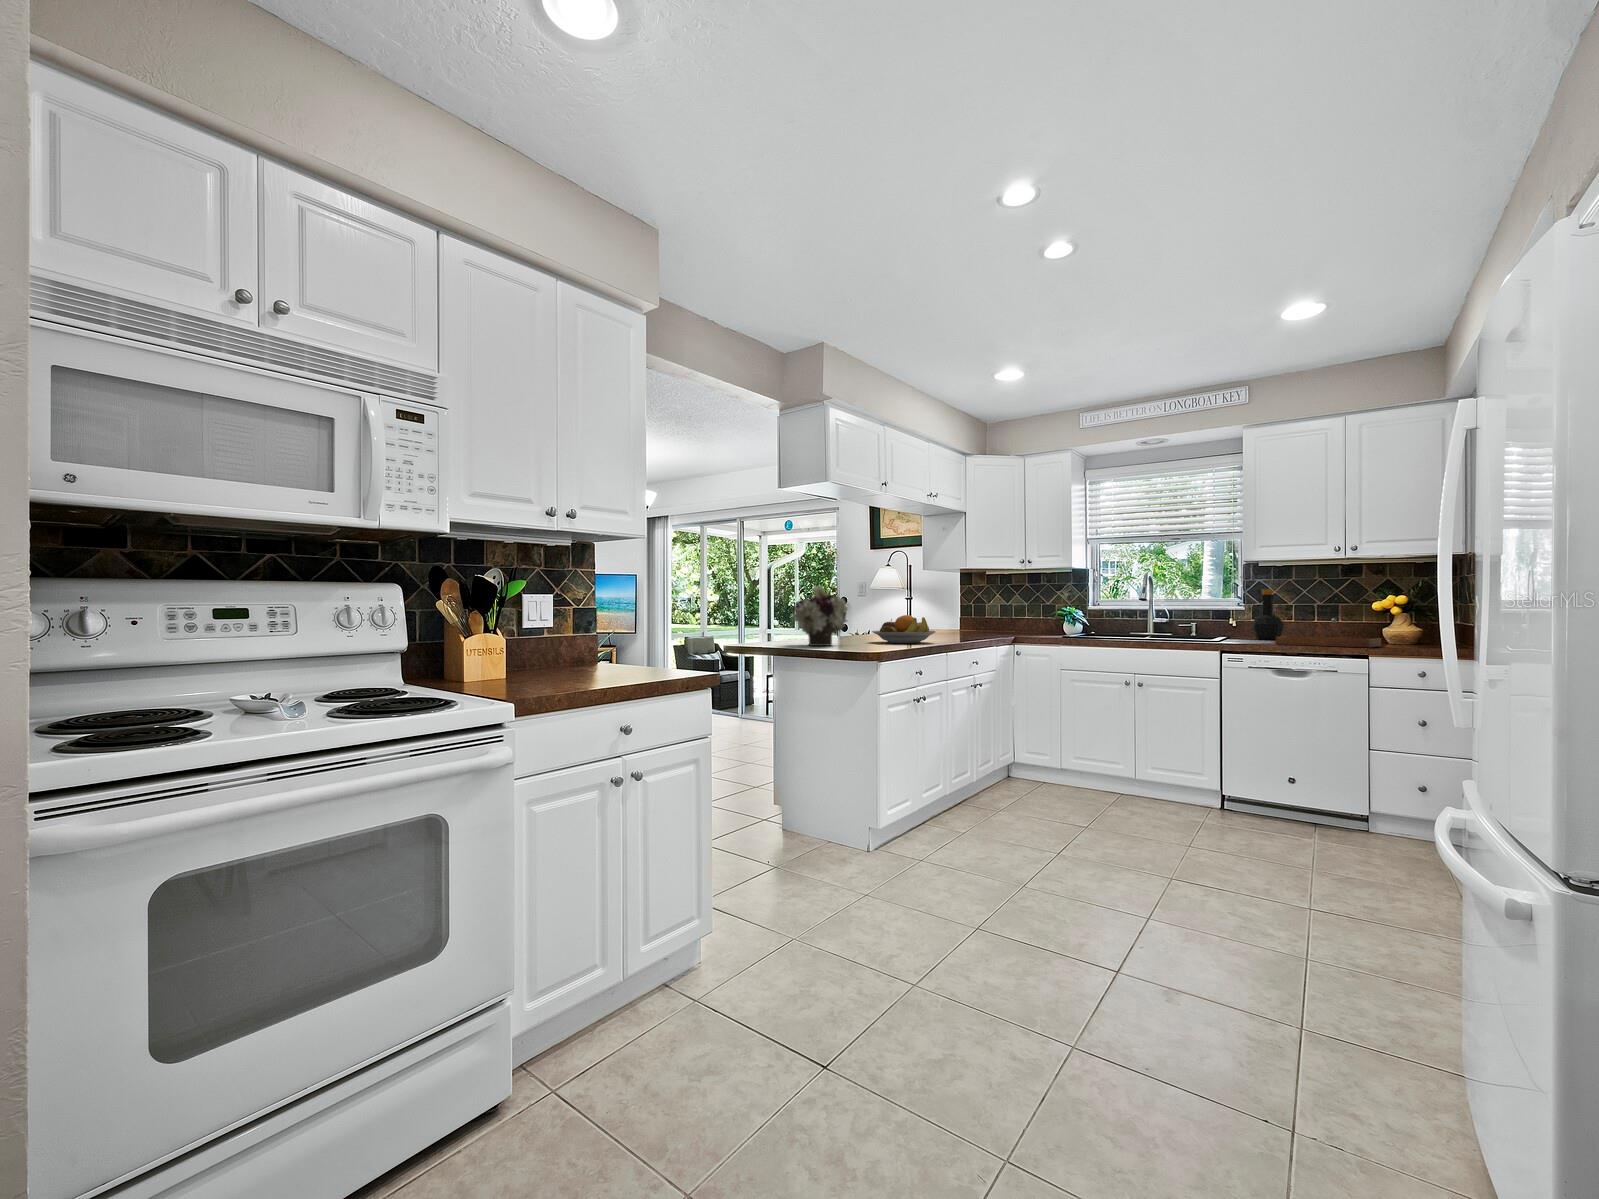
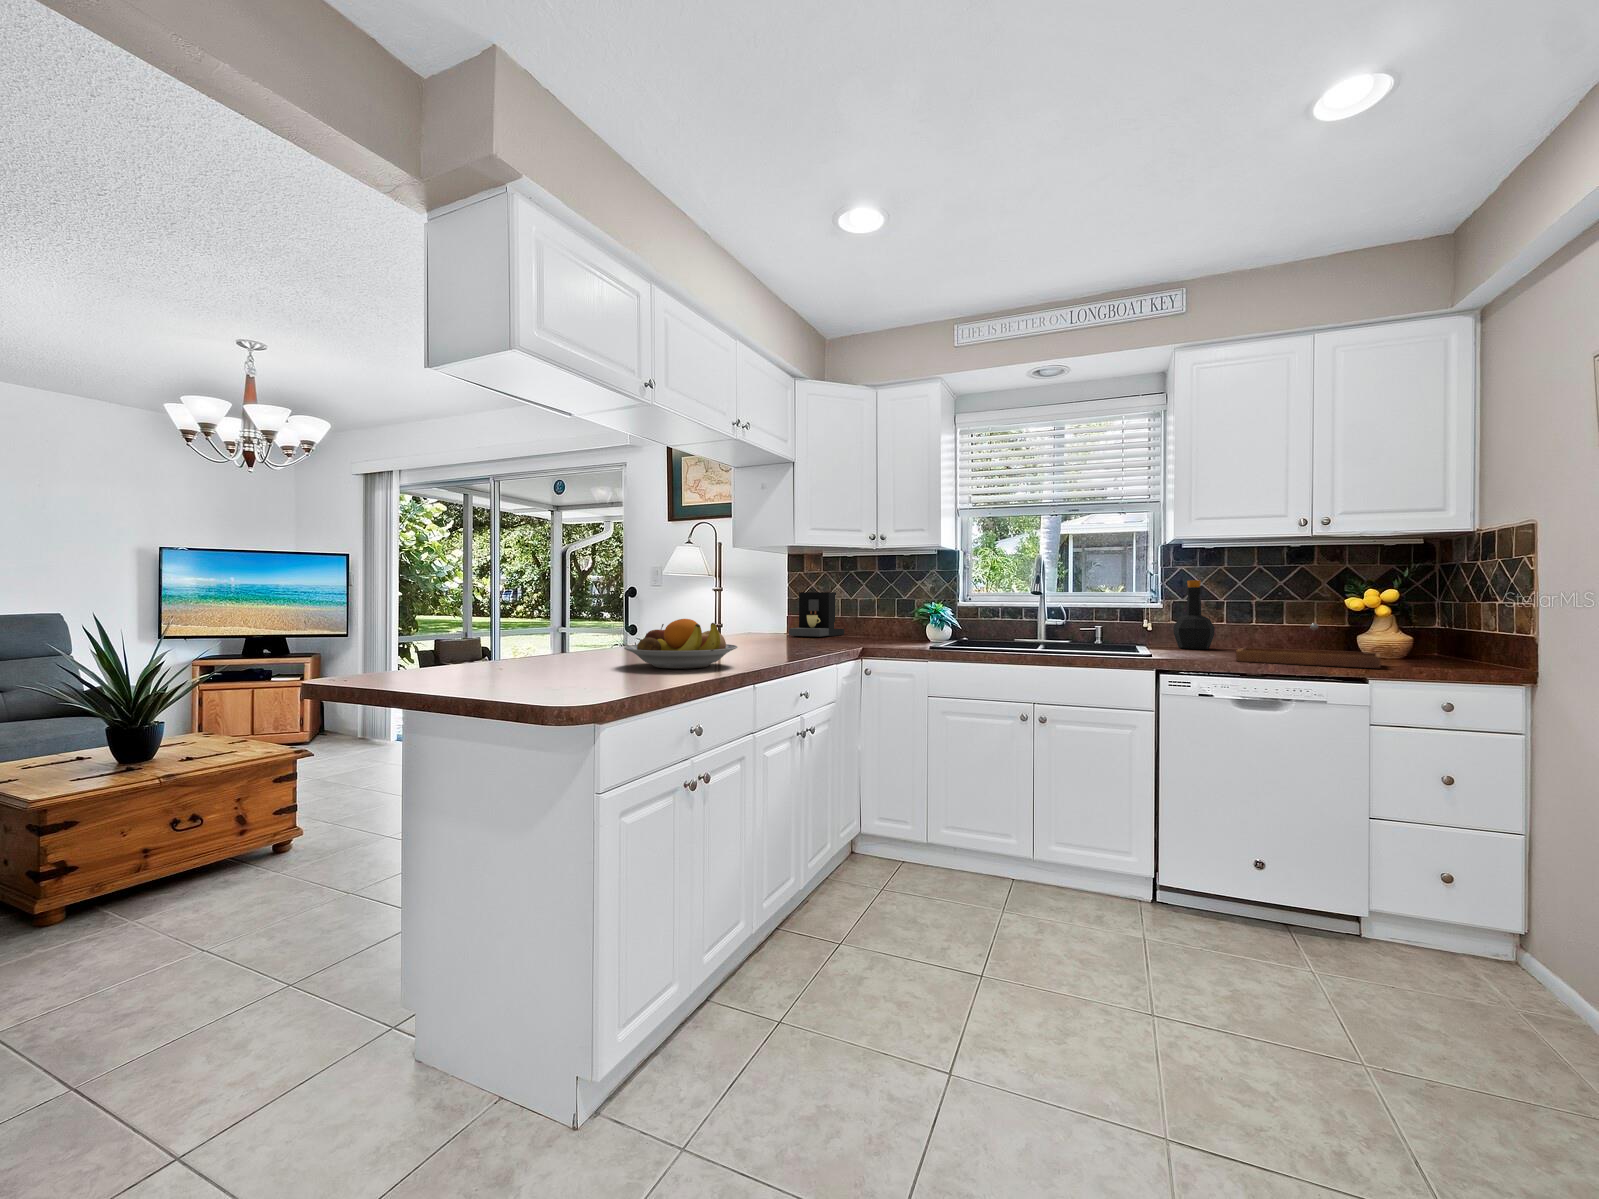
flower arrangement: present [793,586,847,646] -> none [438,563,568,682]
coffee maker: none [962,600,1004,632] -> present [789,592,844,636]

